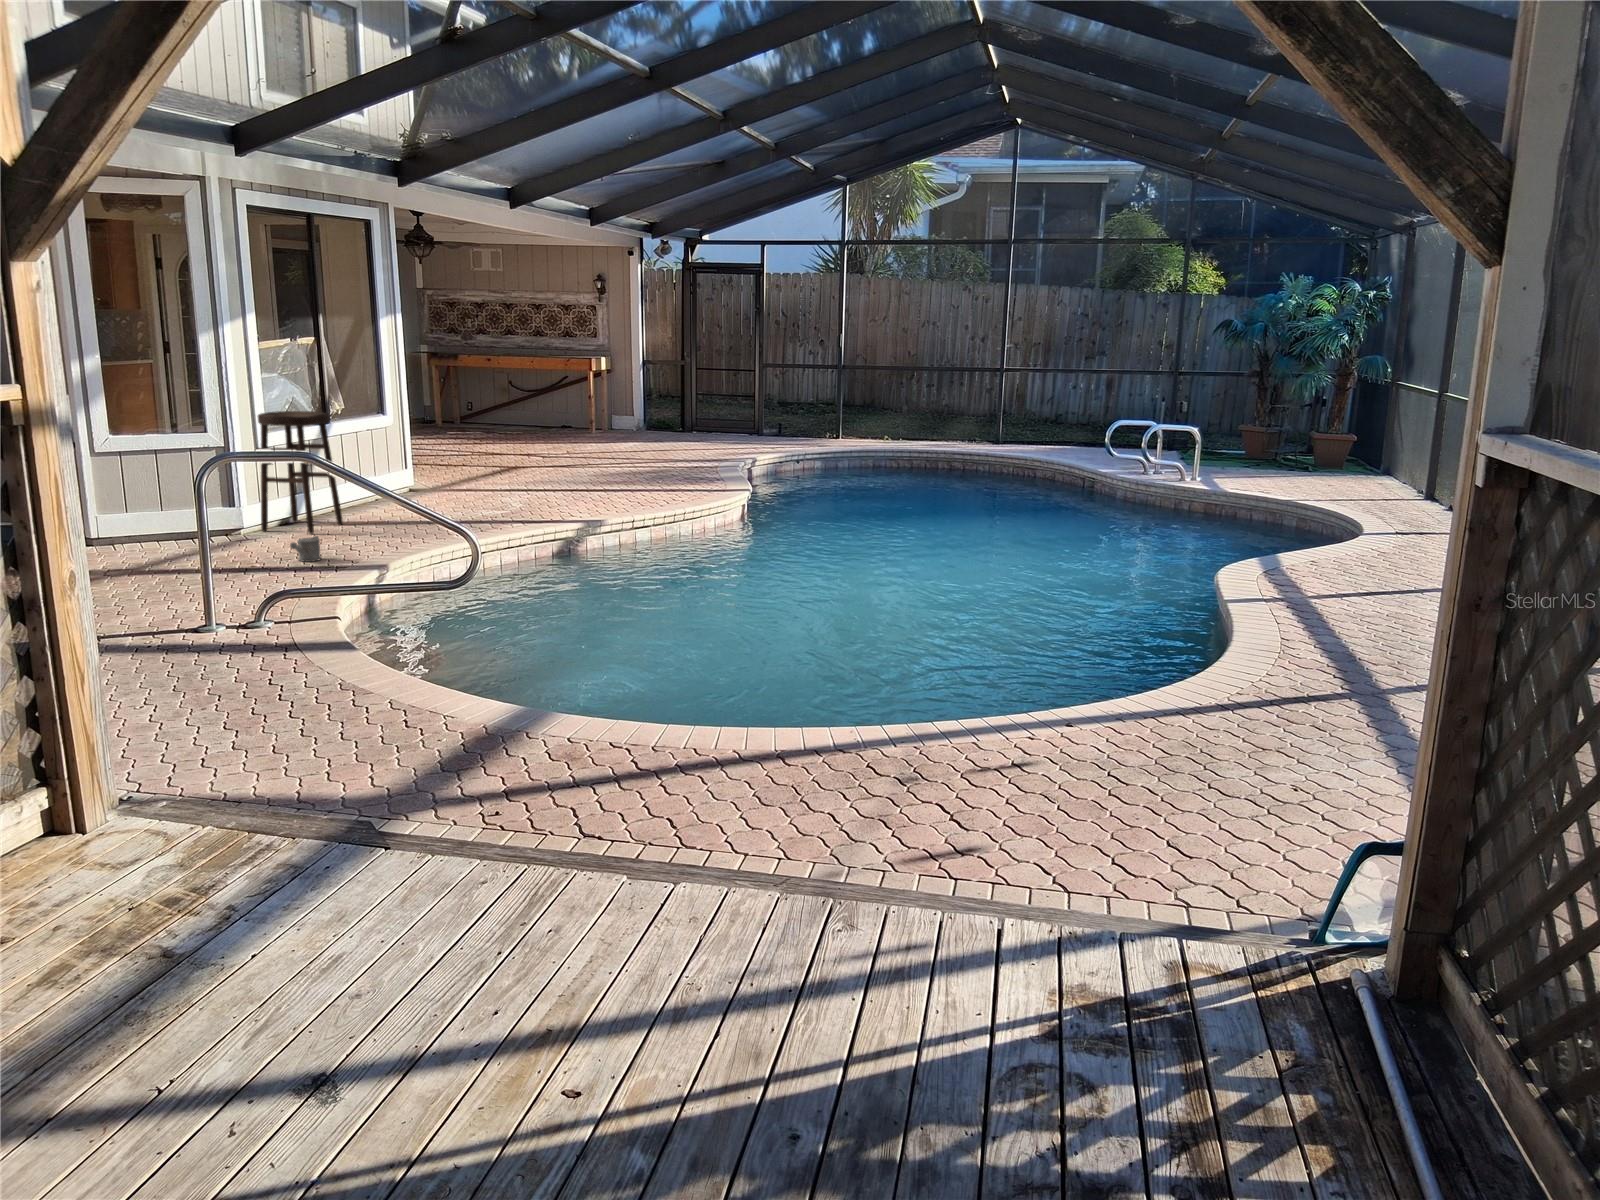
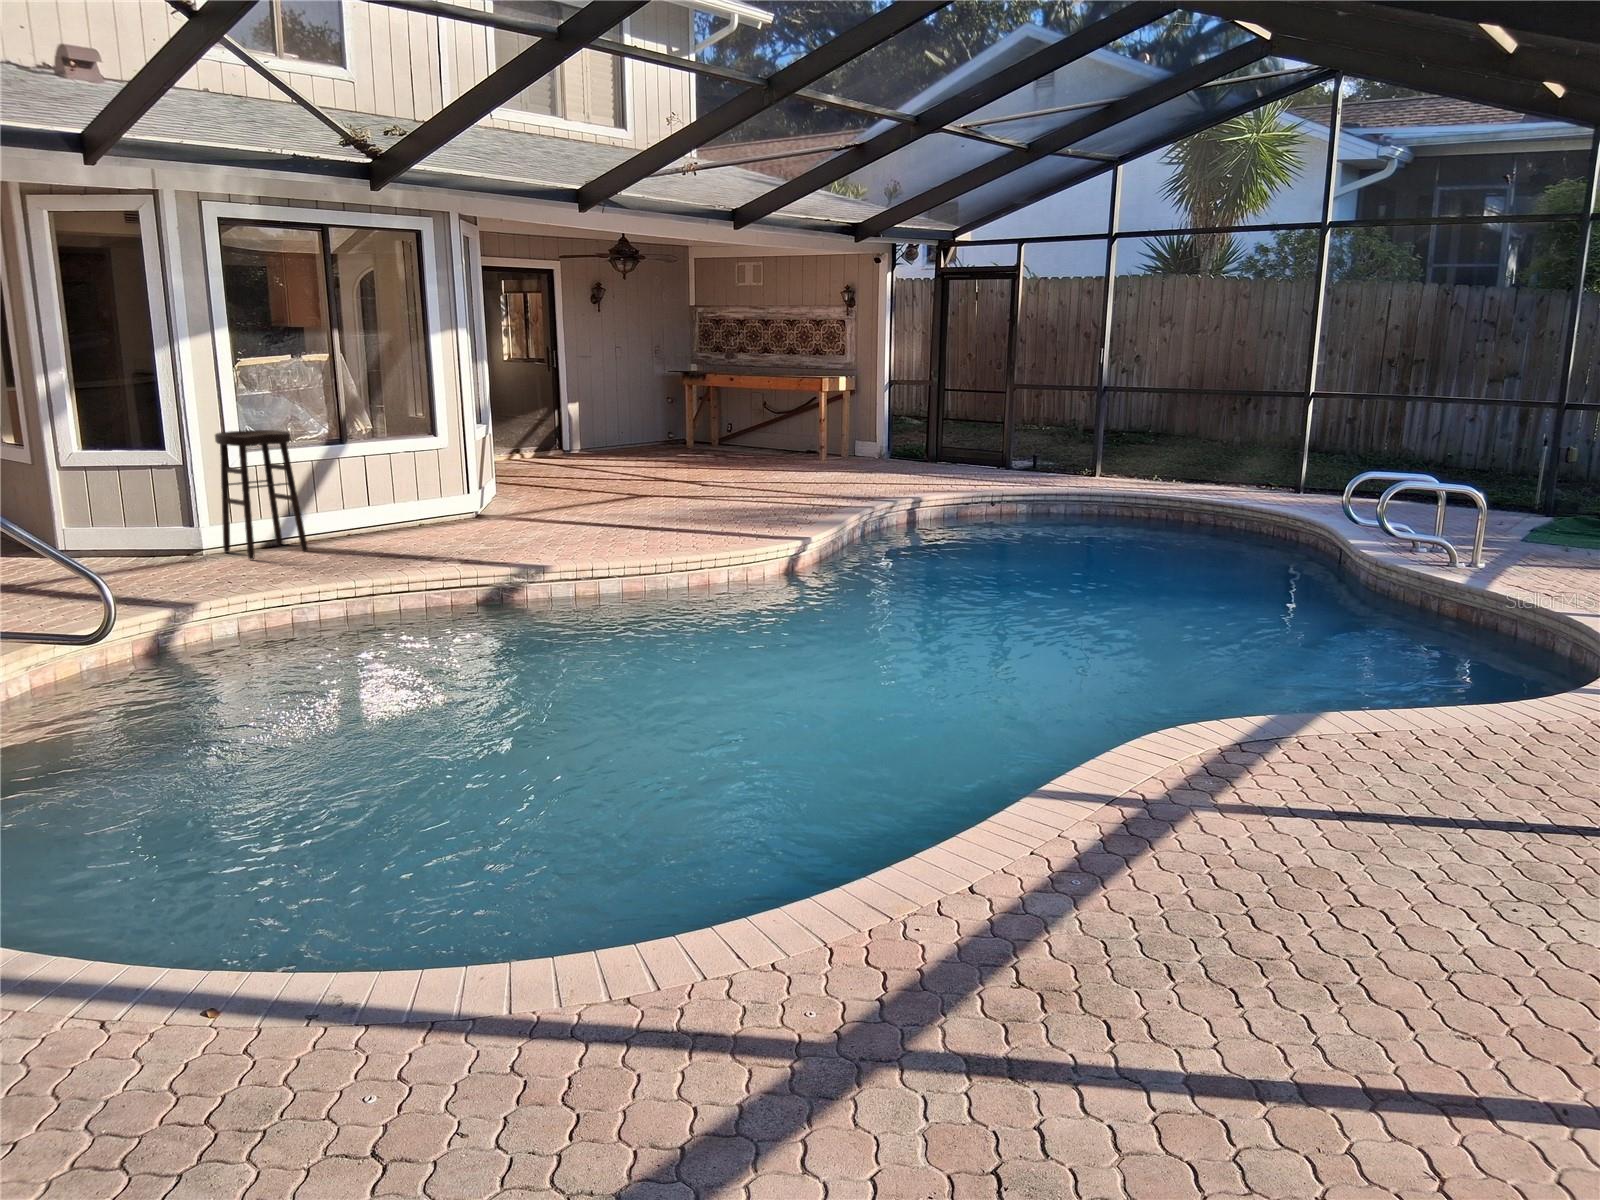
watering can: present [290,536,321,562] -> none [122,565,186,593]

